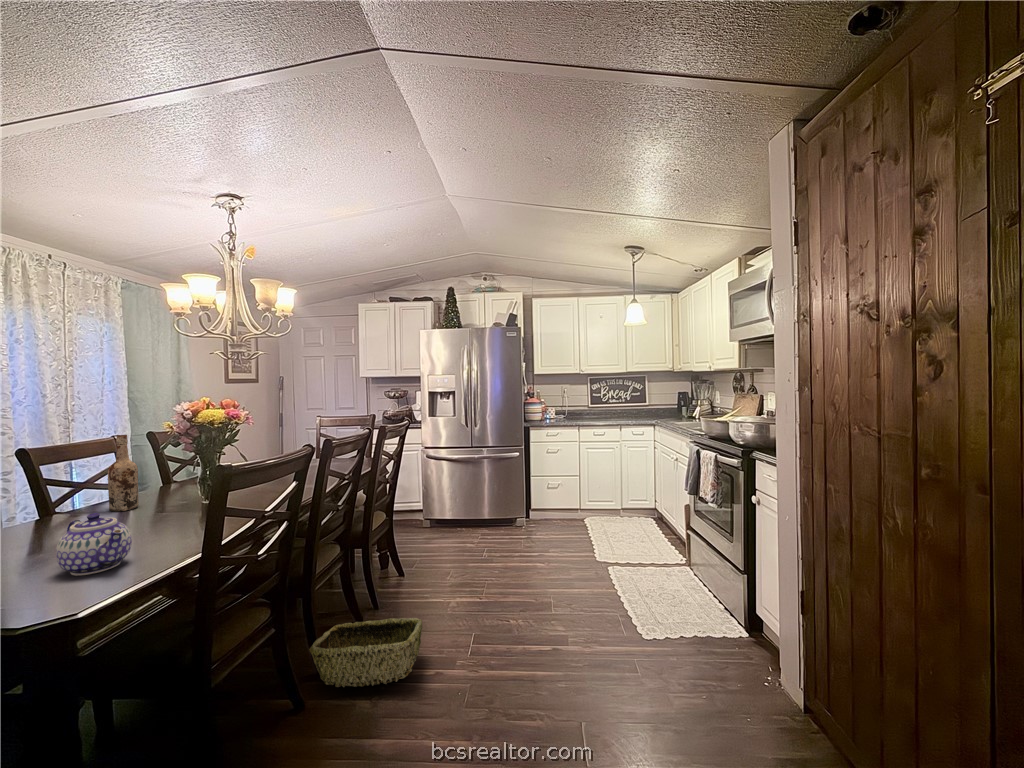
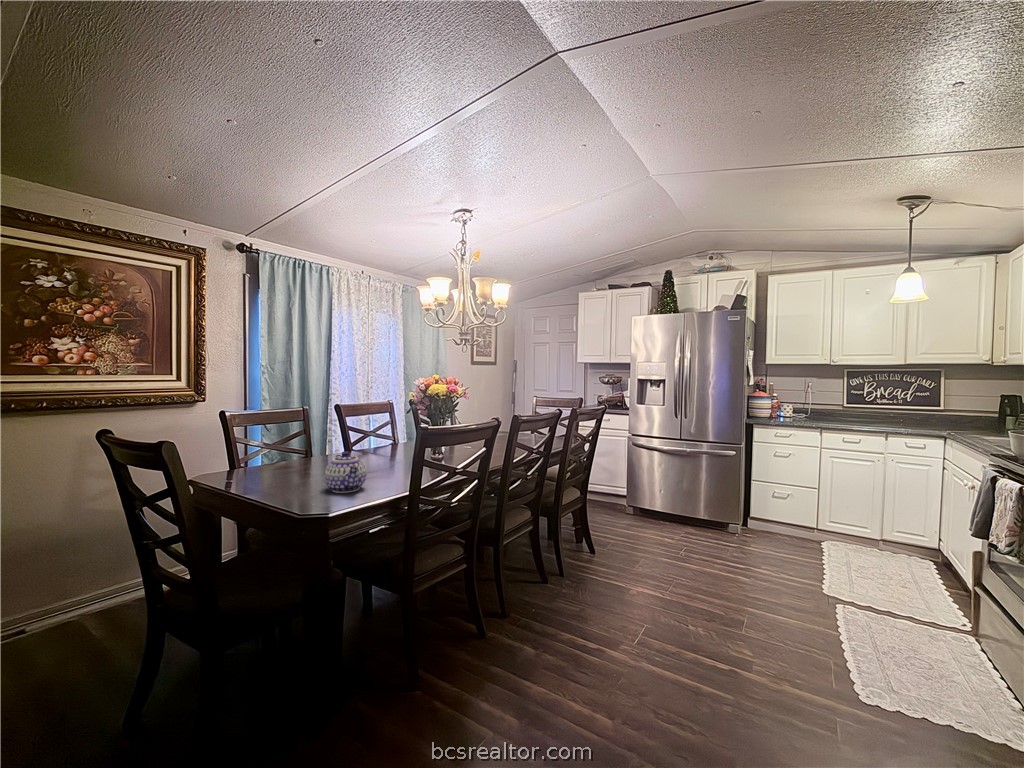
wine bottle: present [108,435,139,512] -> none [374,399,391,455]
woven basket: present [309,618,422,687] -> none [491,579,590,645]

